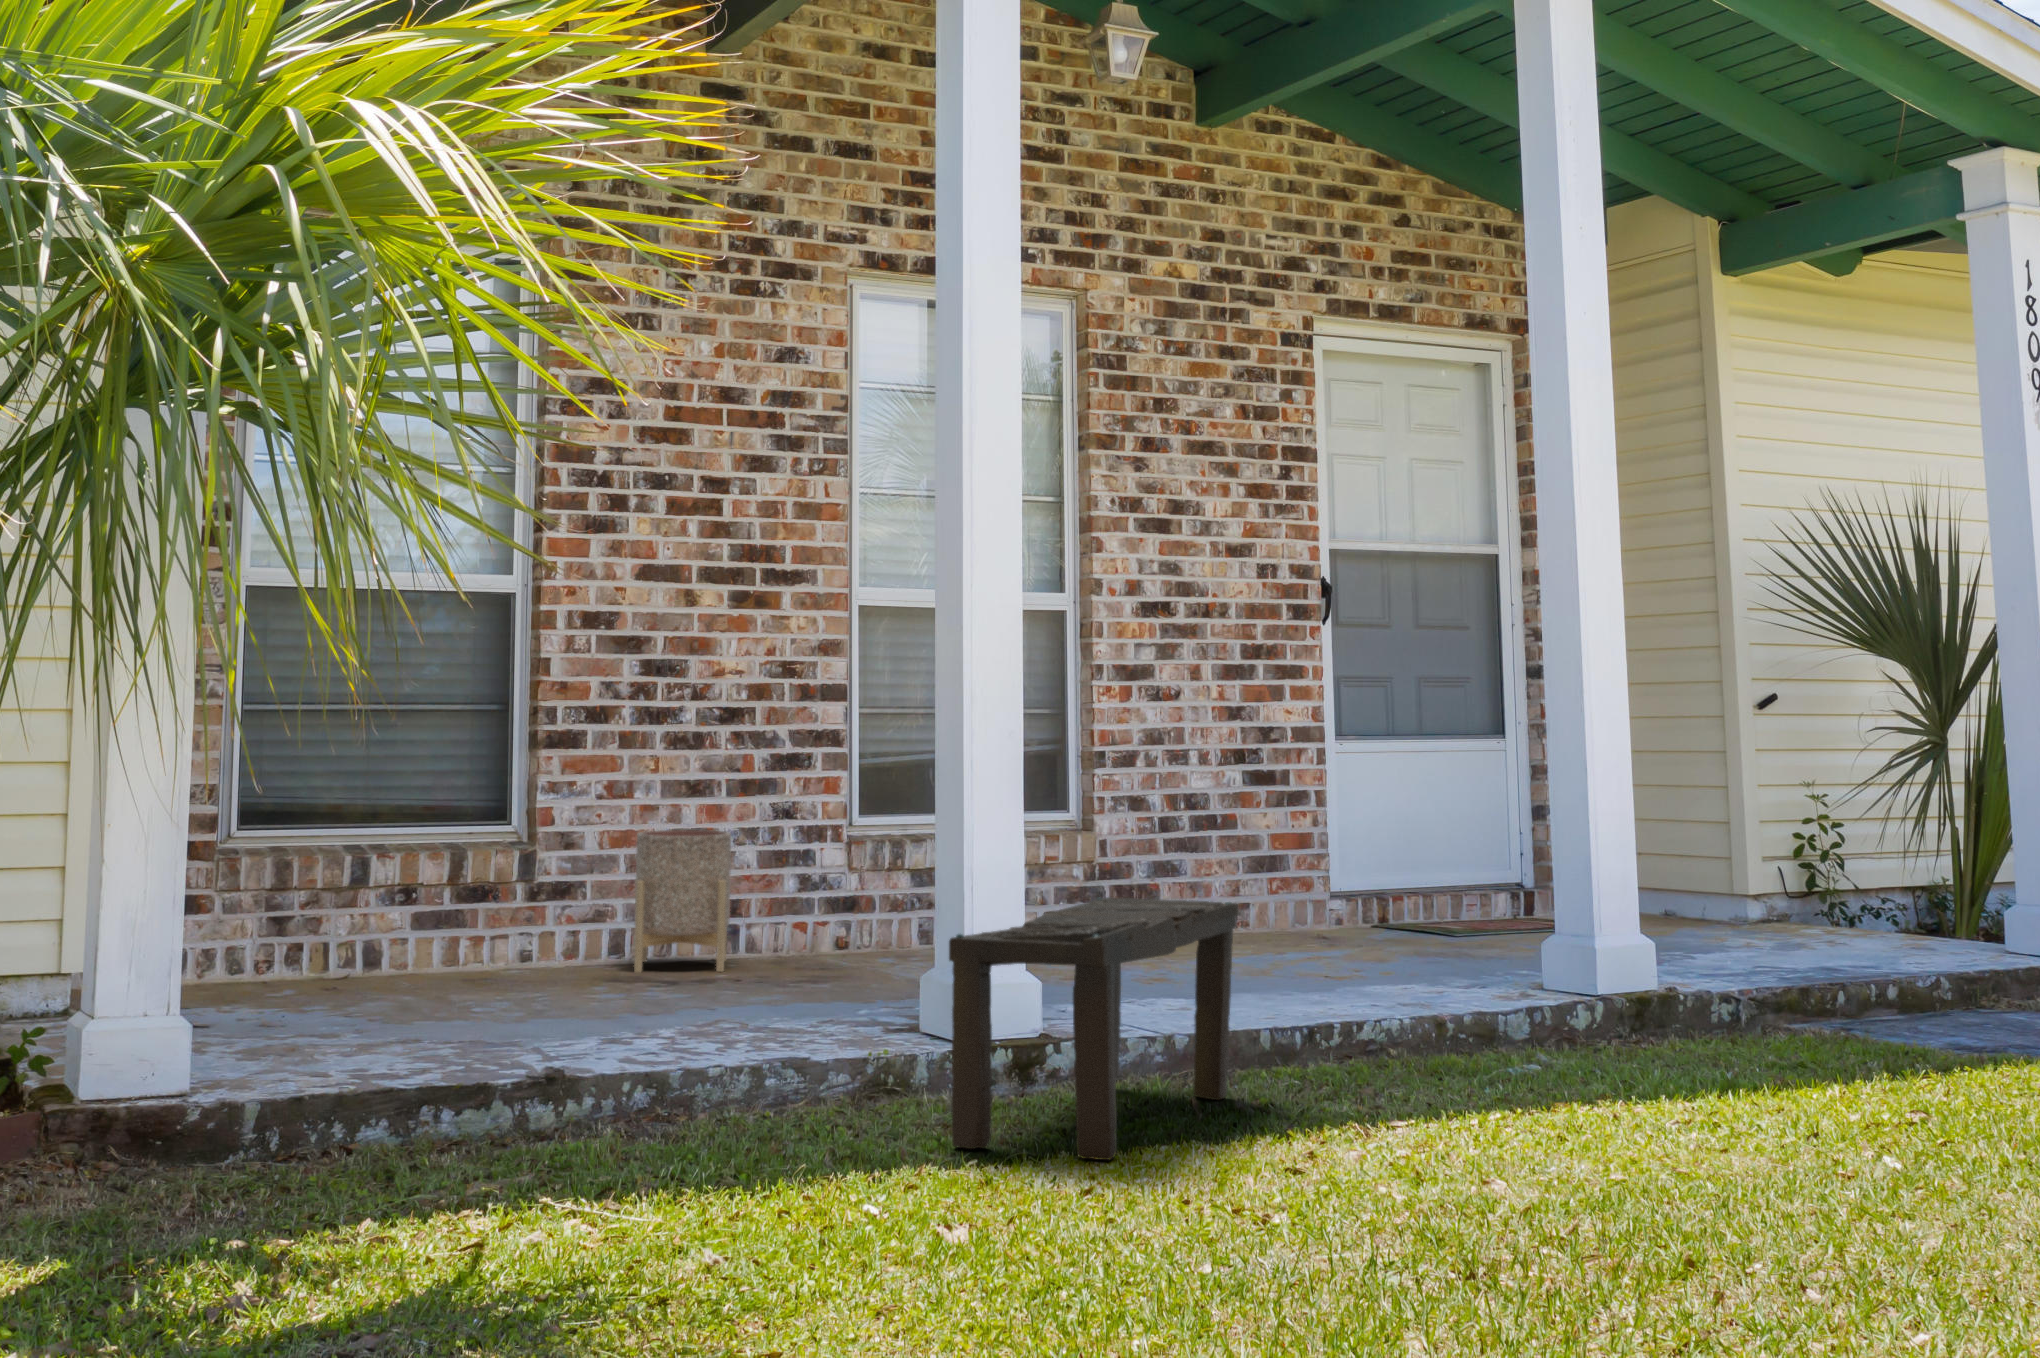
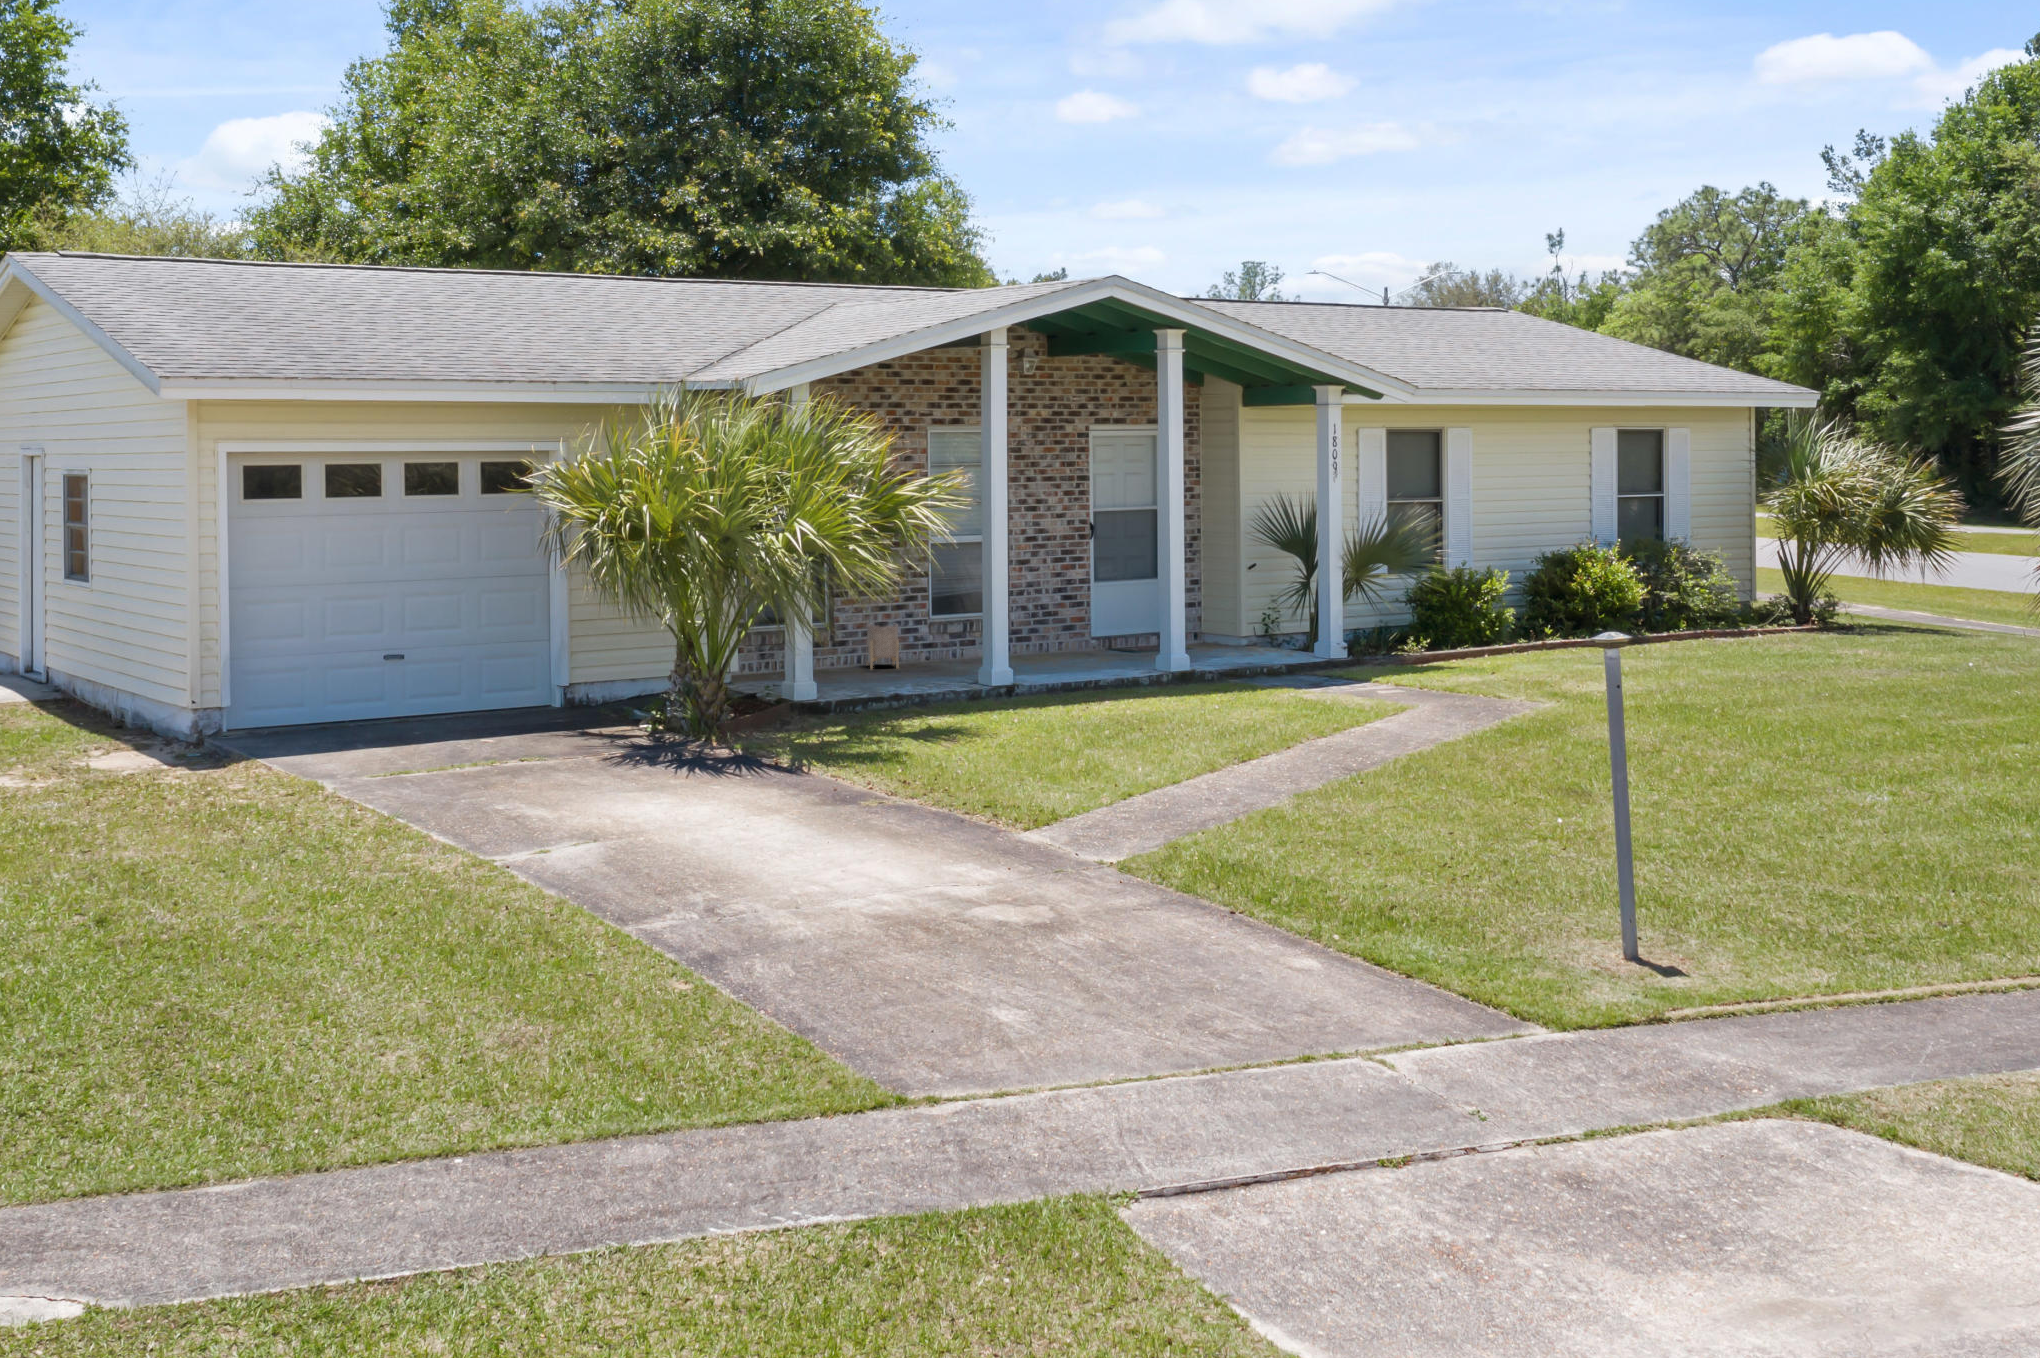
bench: present [949,897,1239,1160] -> none [999,649,1070,714]

